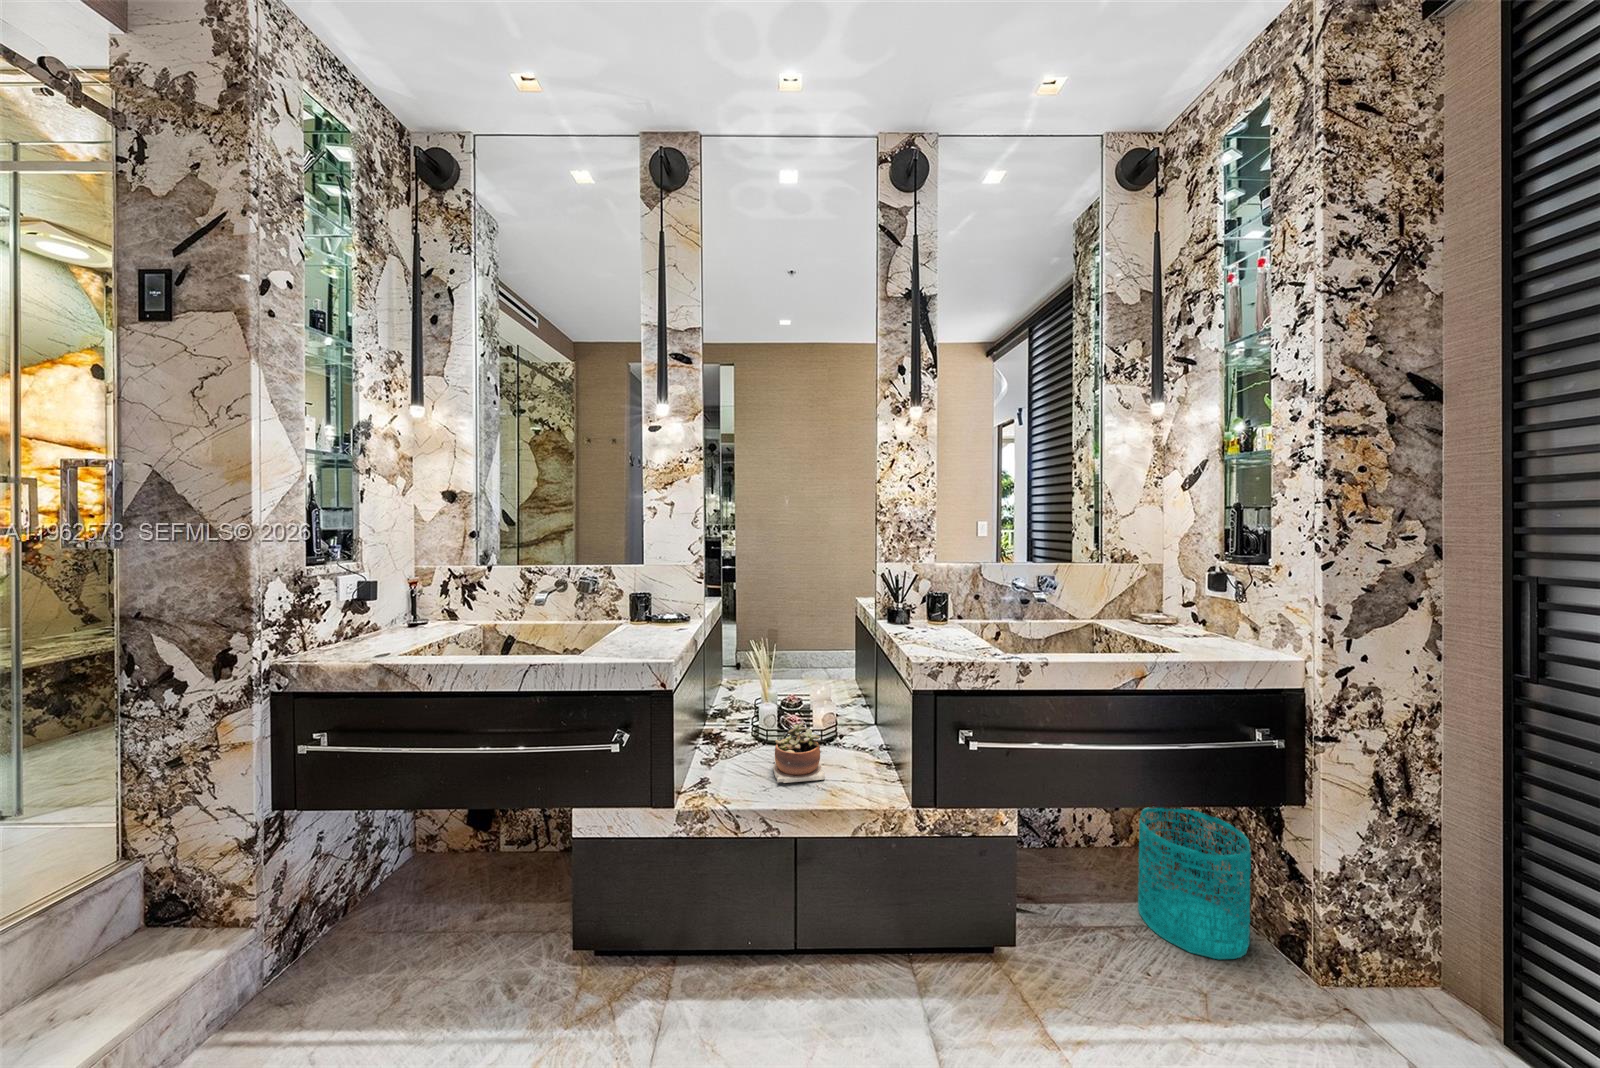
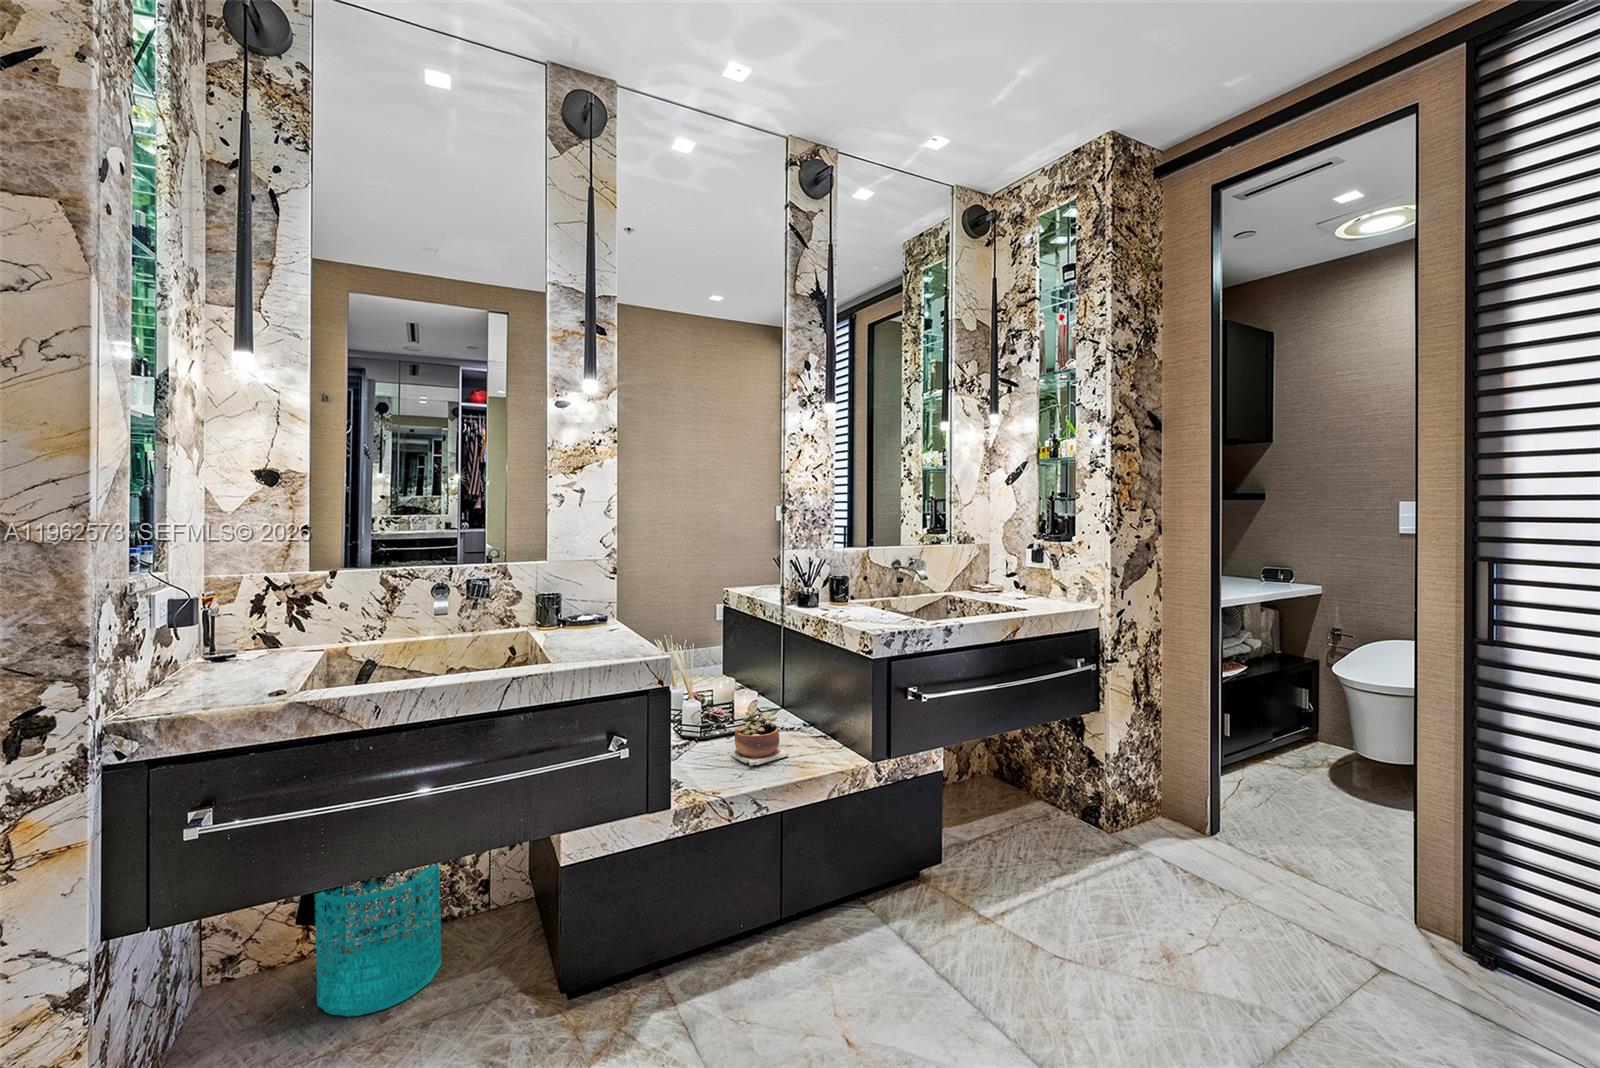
wastebasket: present [1138,808,1251,959] -> present [315,864,441,1016]

